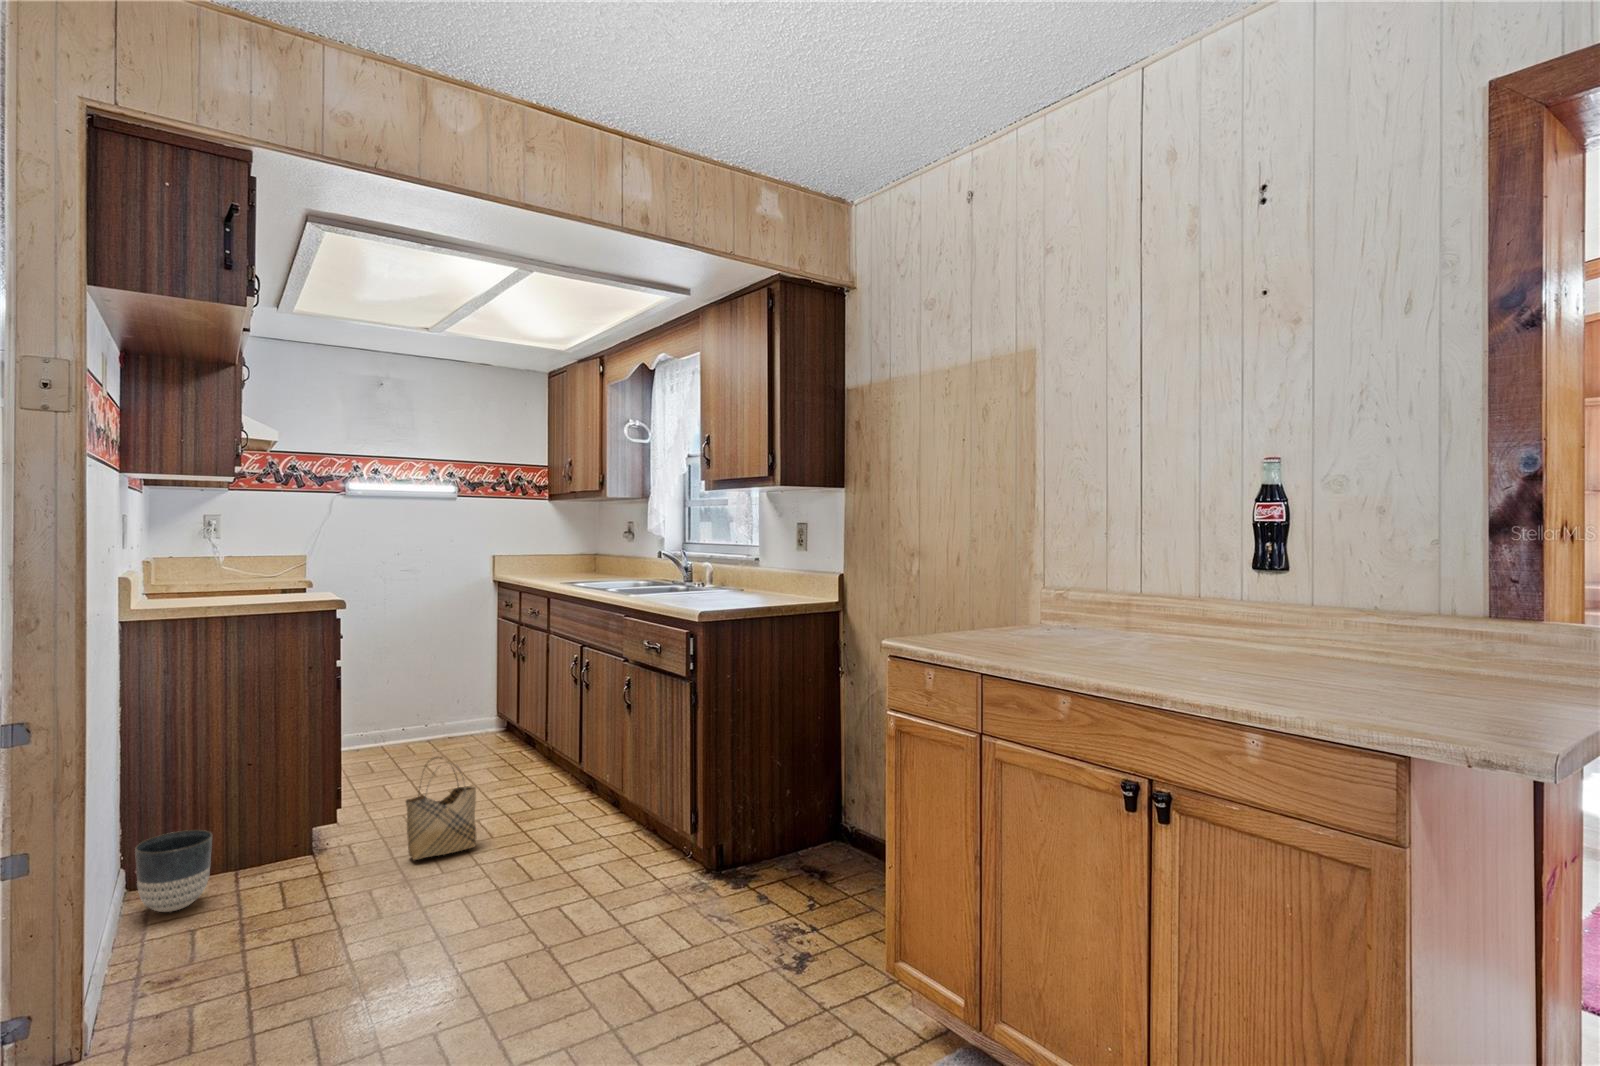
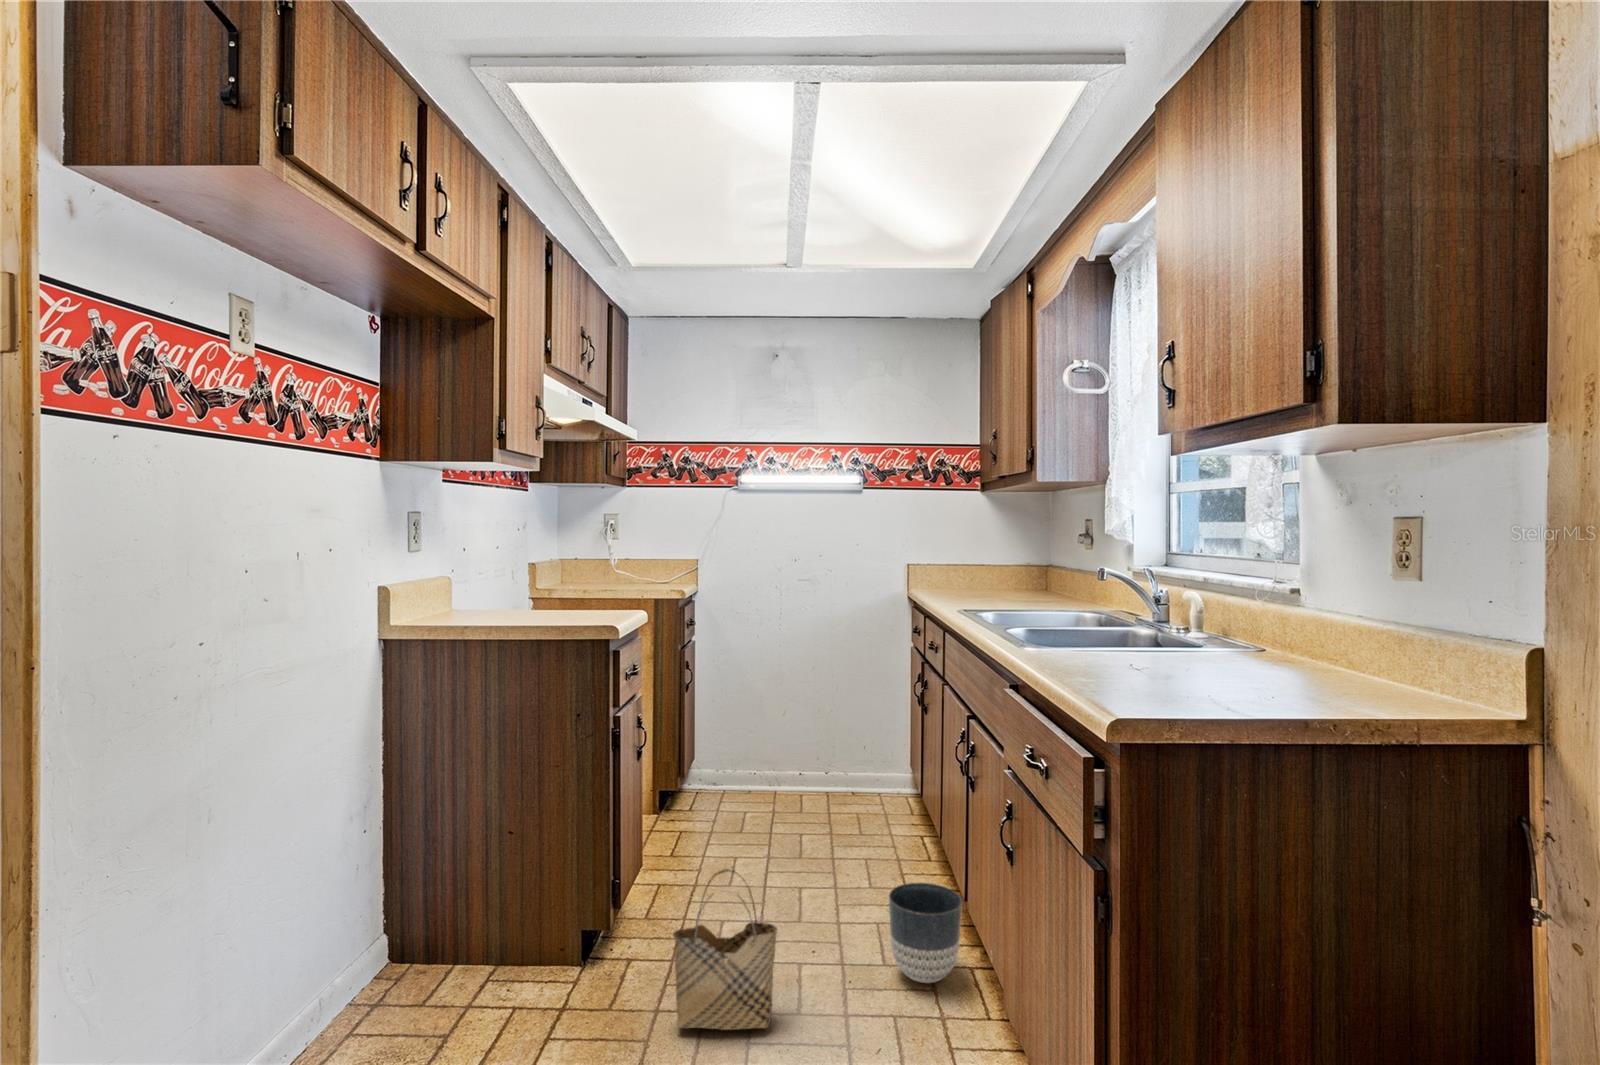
planter: present [135,830,212,912] -> present [889,883,962,983]

